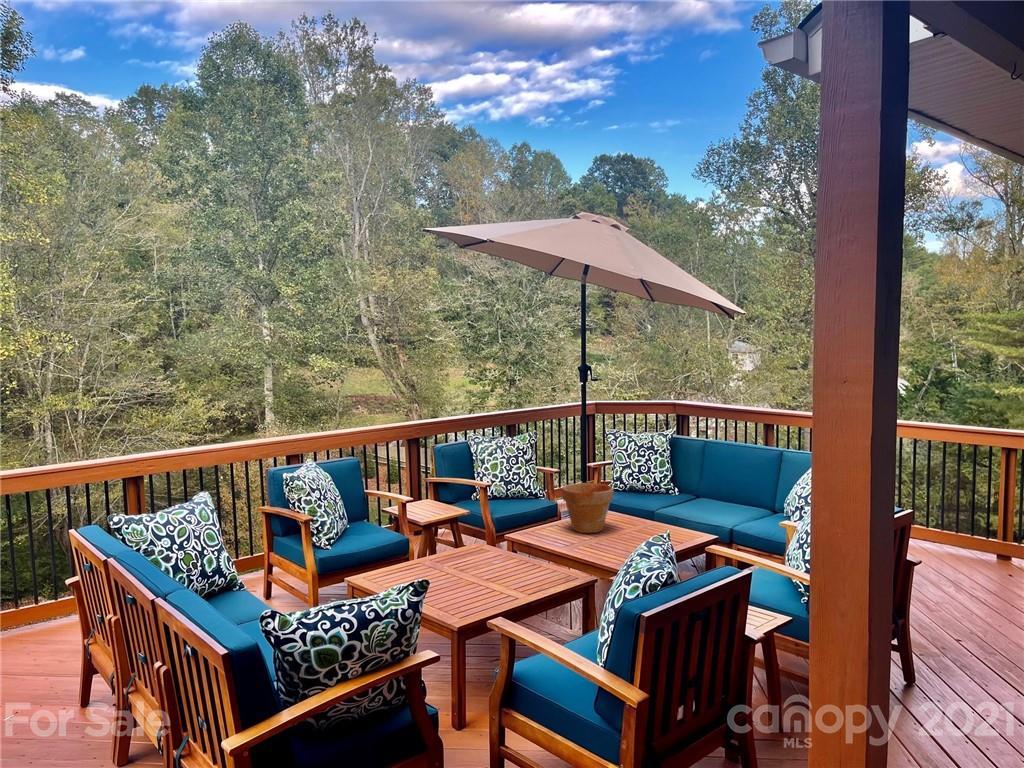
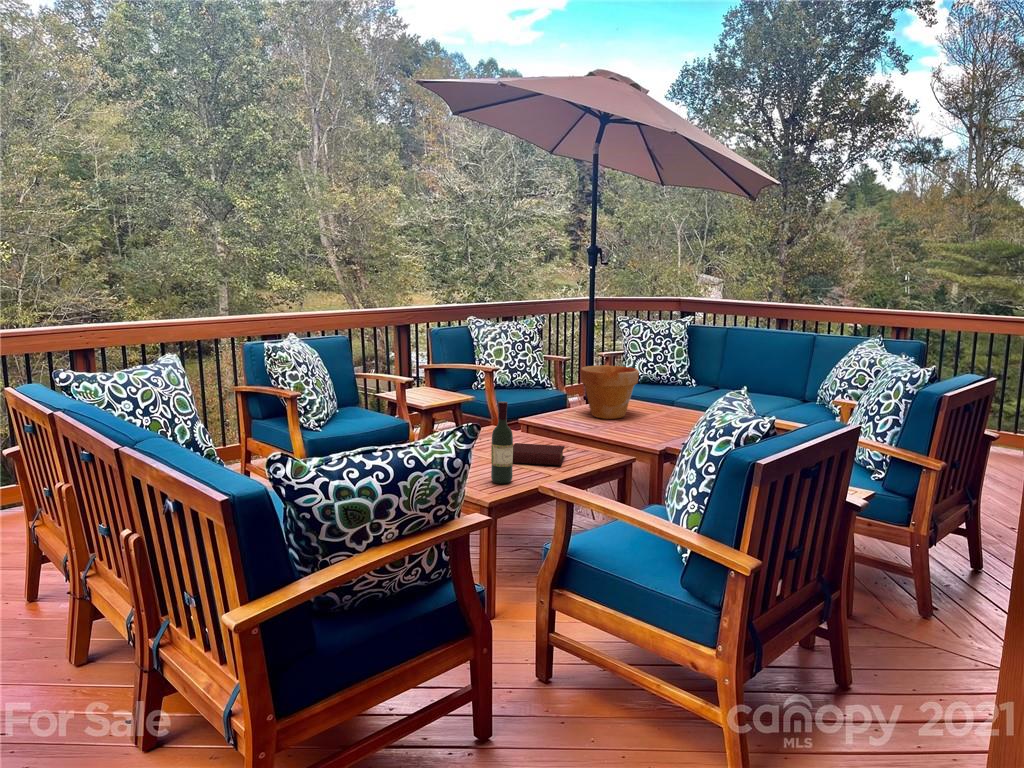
wine bottle: none [468,533,486,605] -> present [491,401,513,484]
book: none [487,563,539,585] -> present [513,443,565,466]

